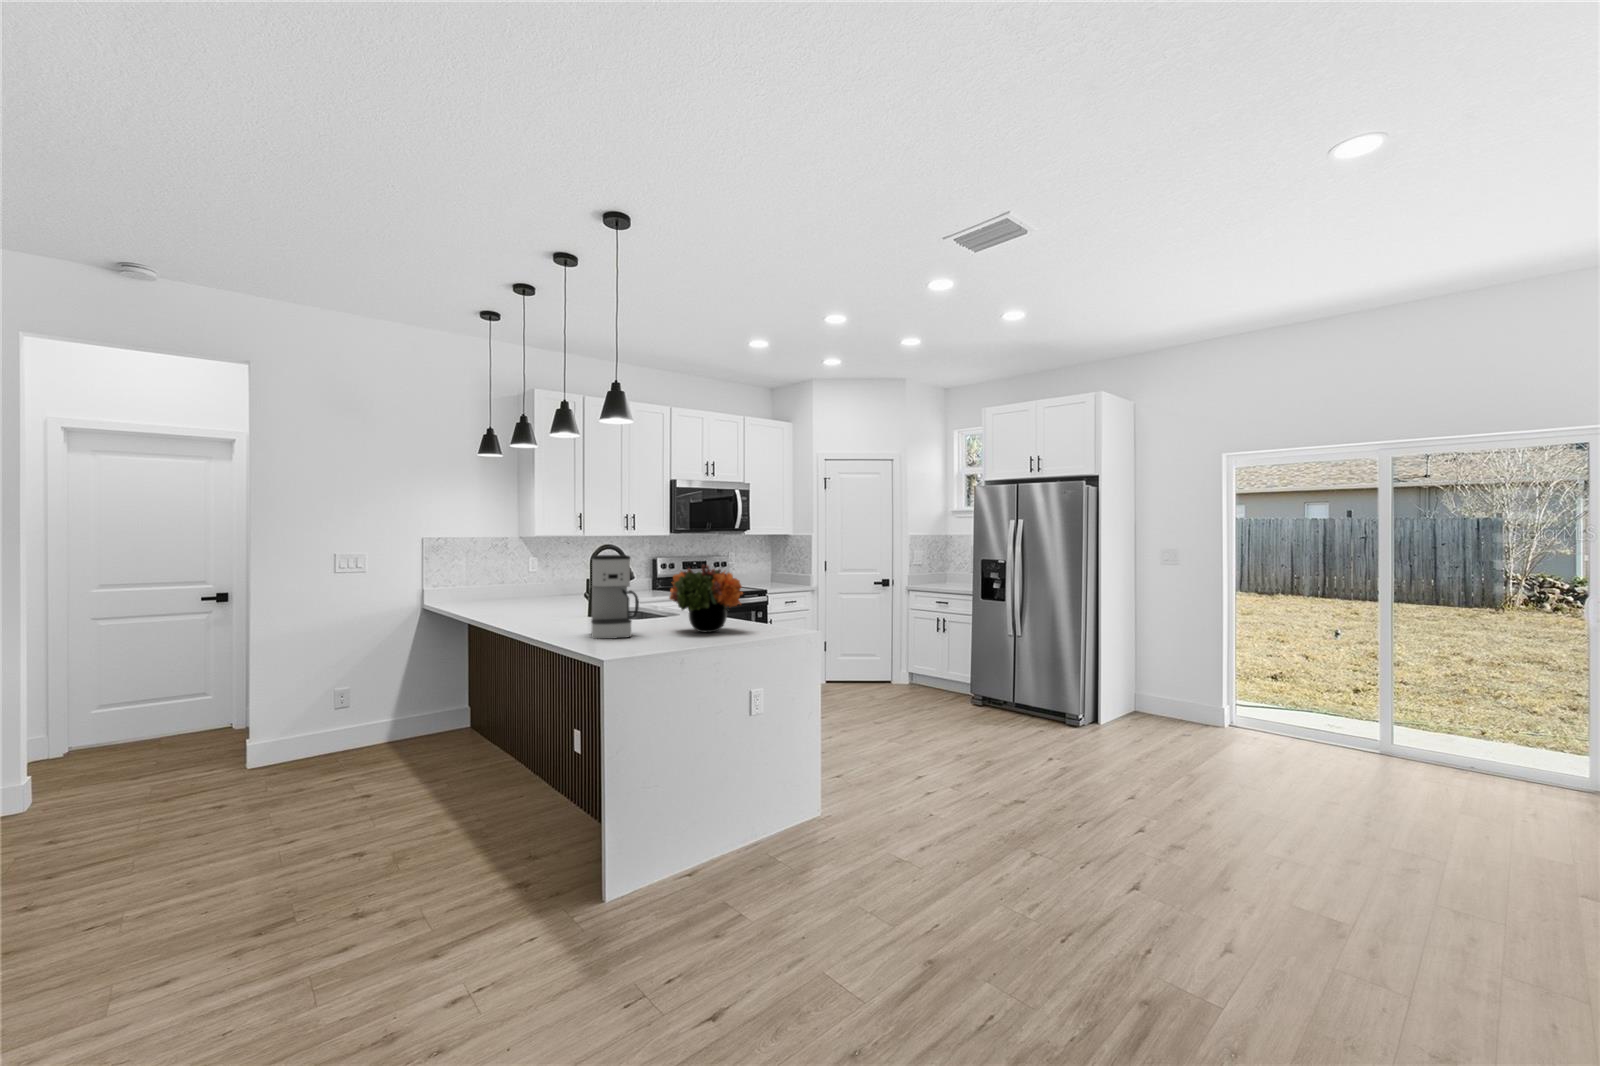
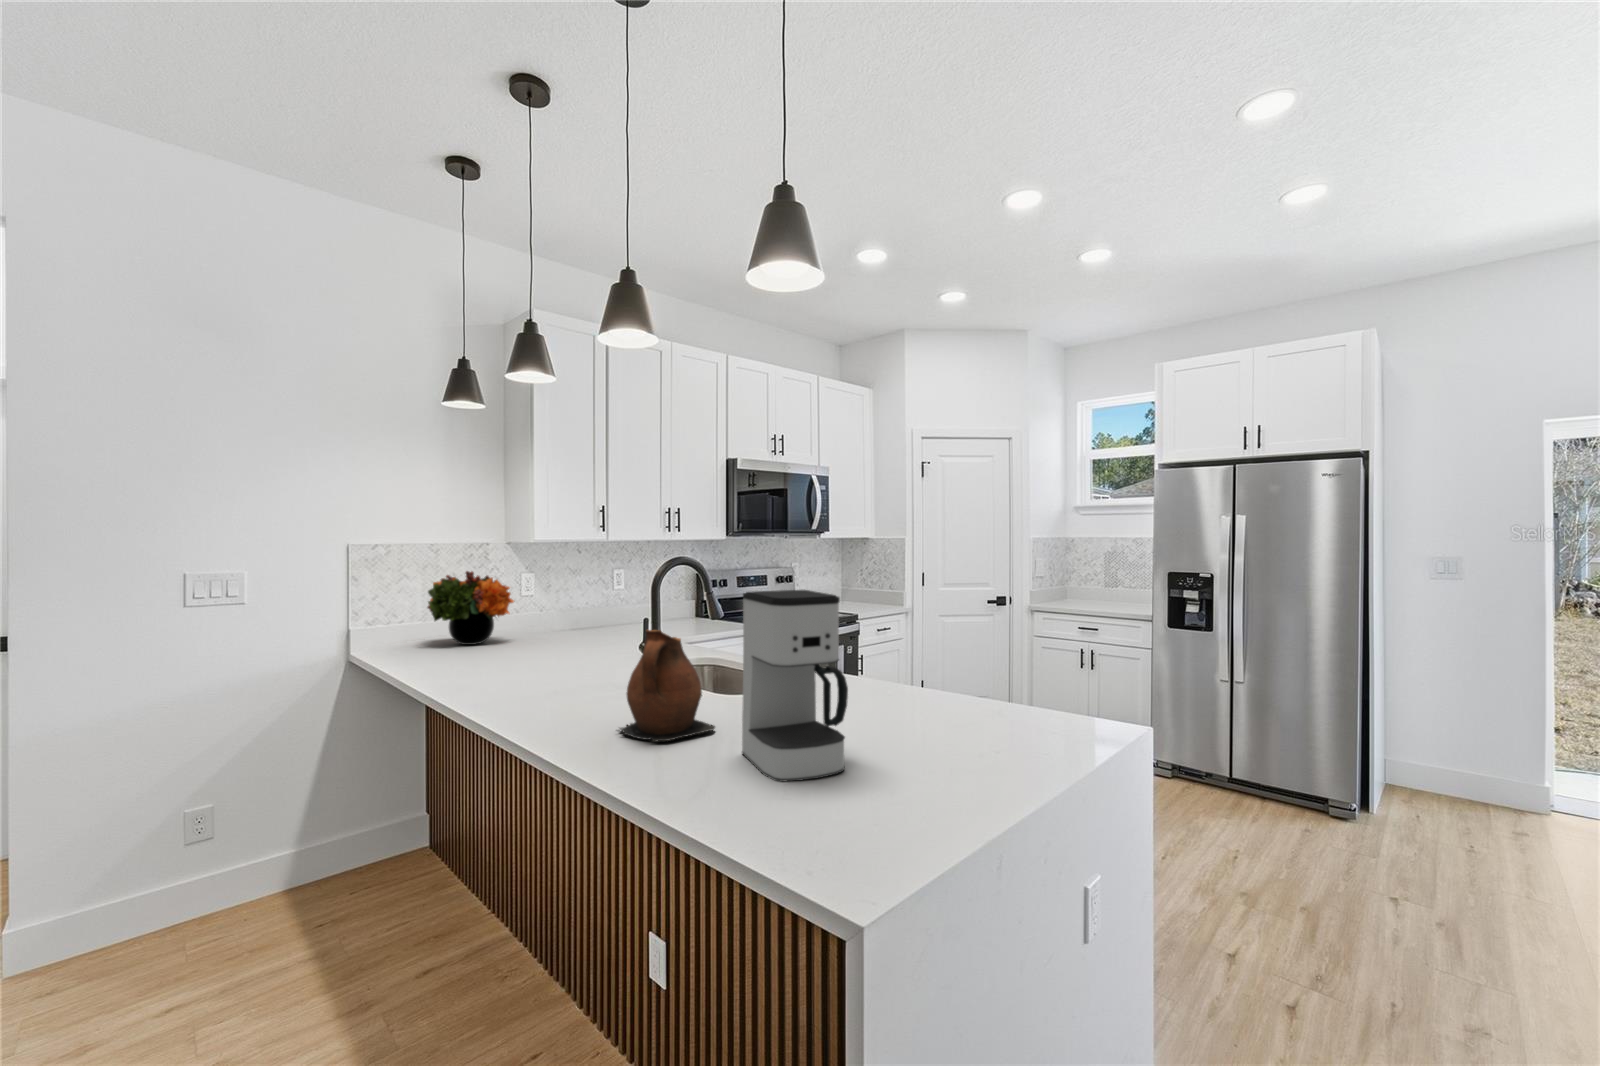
flower arrangement: present [670,565,743,633] -> present [428,571,514,645]
ceramic pitcher: none [539,575,590,629] -> present [620,630,715,742]

